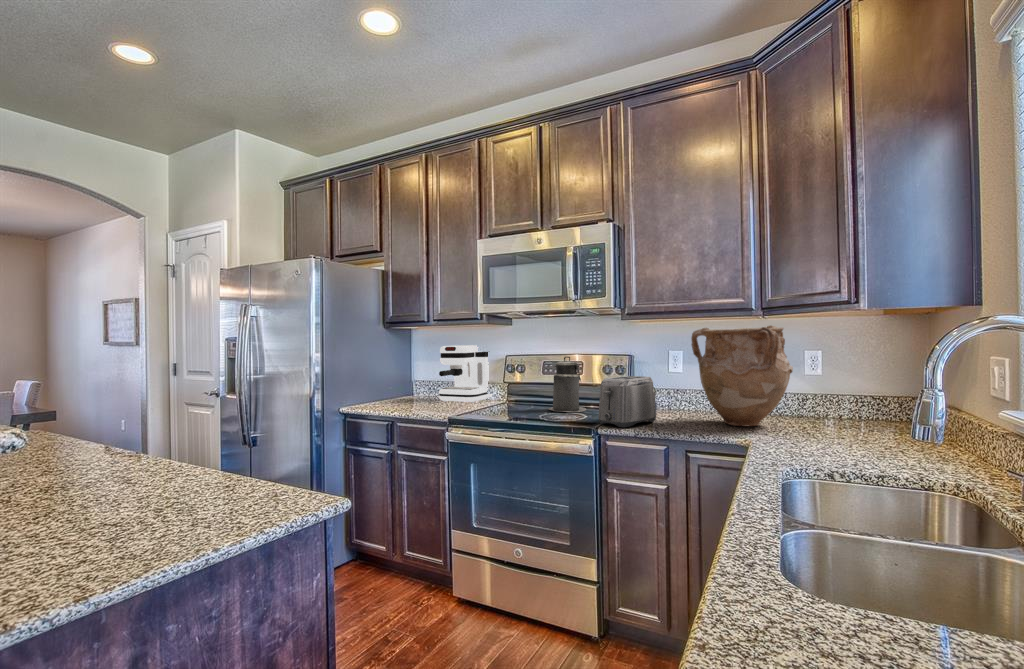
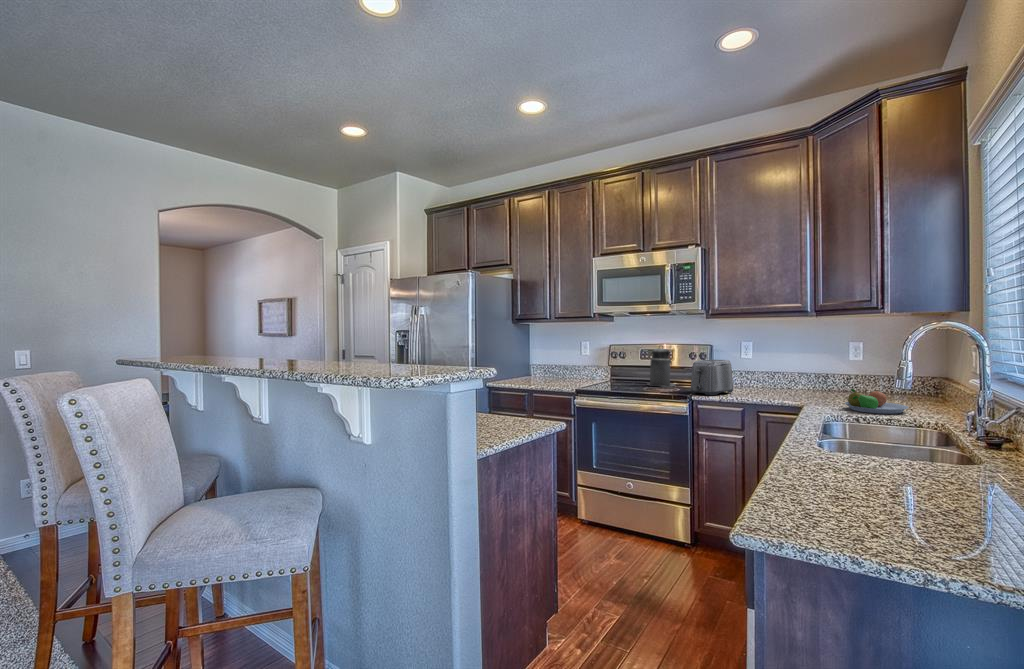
vase: present [691,326,793,426] -> none [760,323,838,396]
coffee maker: present [439,345,492,403] -> none [555,337,595,380]
fruit bowl: none [806,421,900,462] -> present [845,389,908,414]

